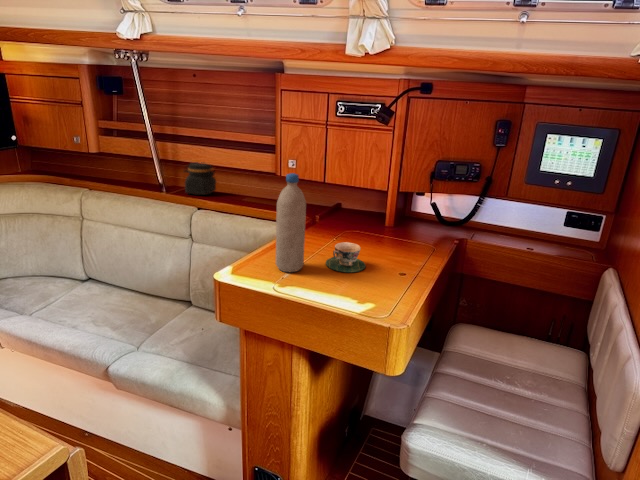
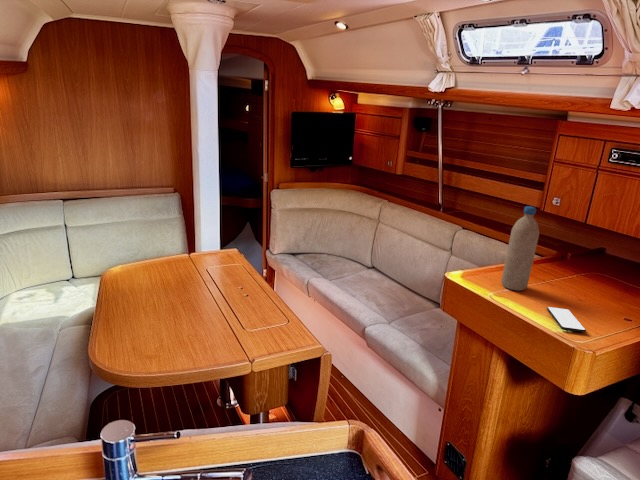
jar: present [185,162,216,195] -> none [457,191,486,219]
teacup: present [326,242,366,272] -> none [550,277,593,306]
smartphone: none [333,279,380,305] -> present [547,307,586,332]

